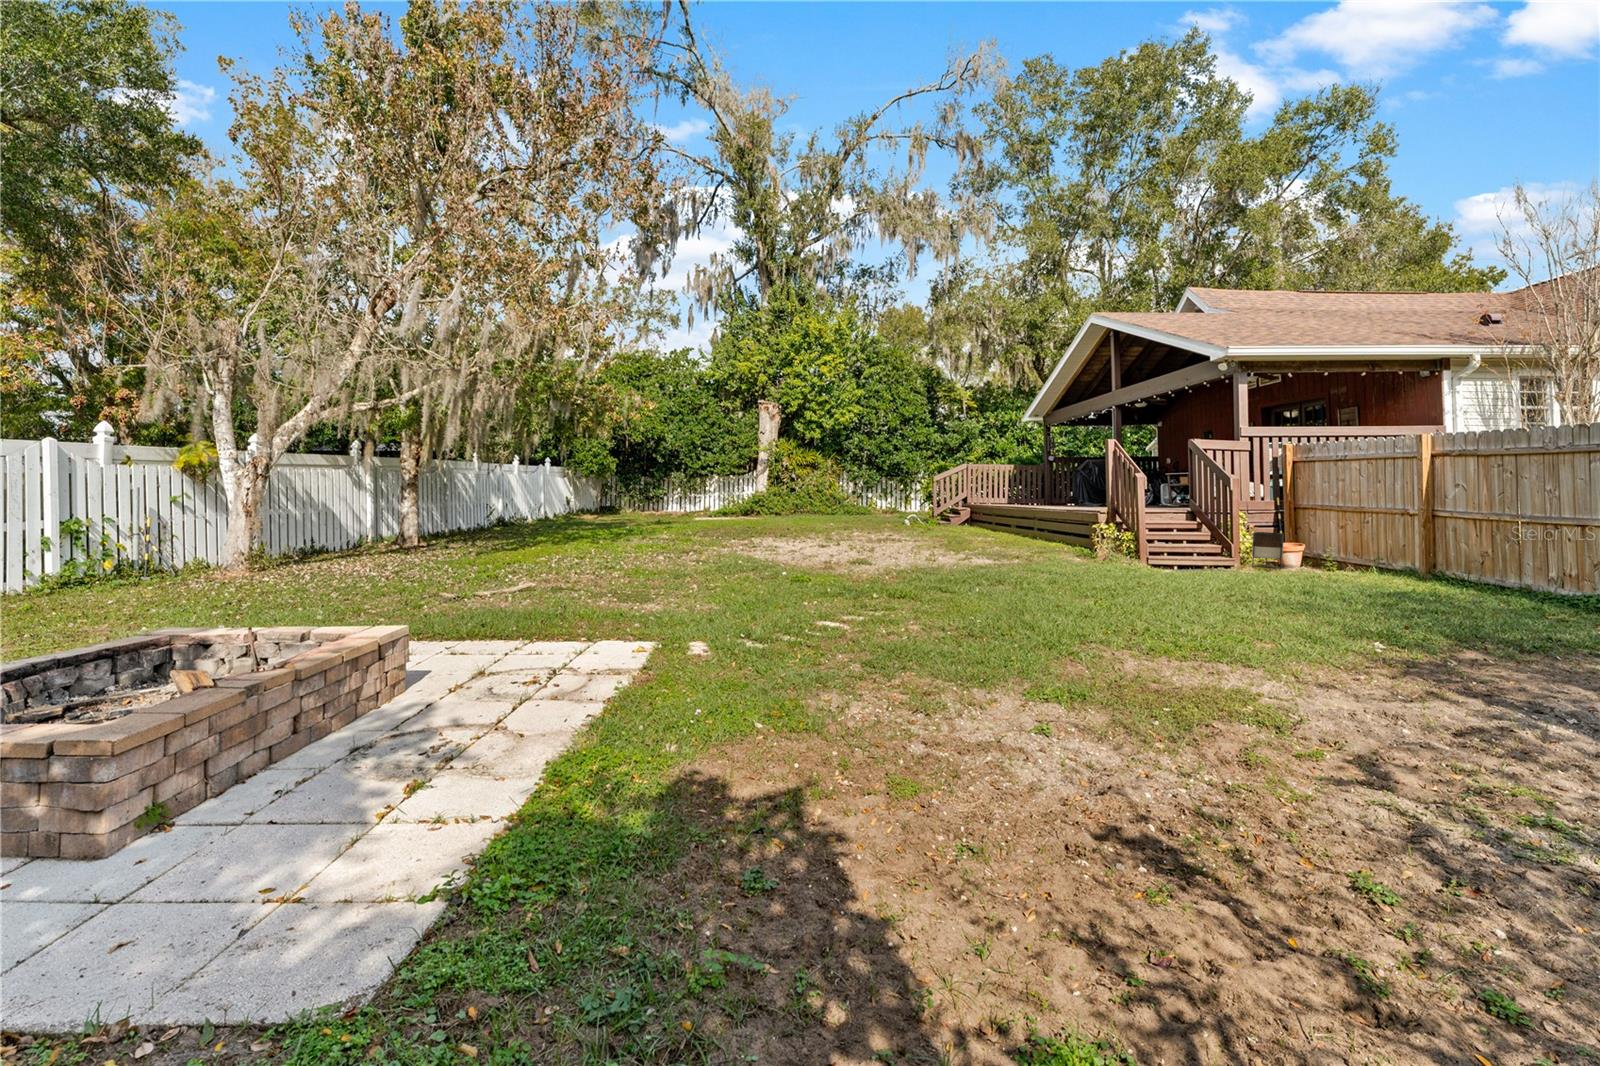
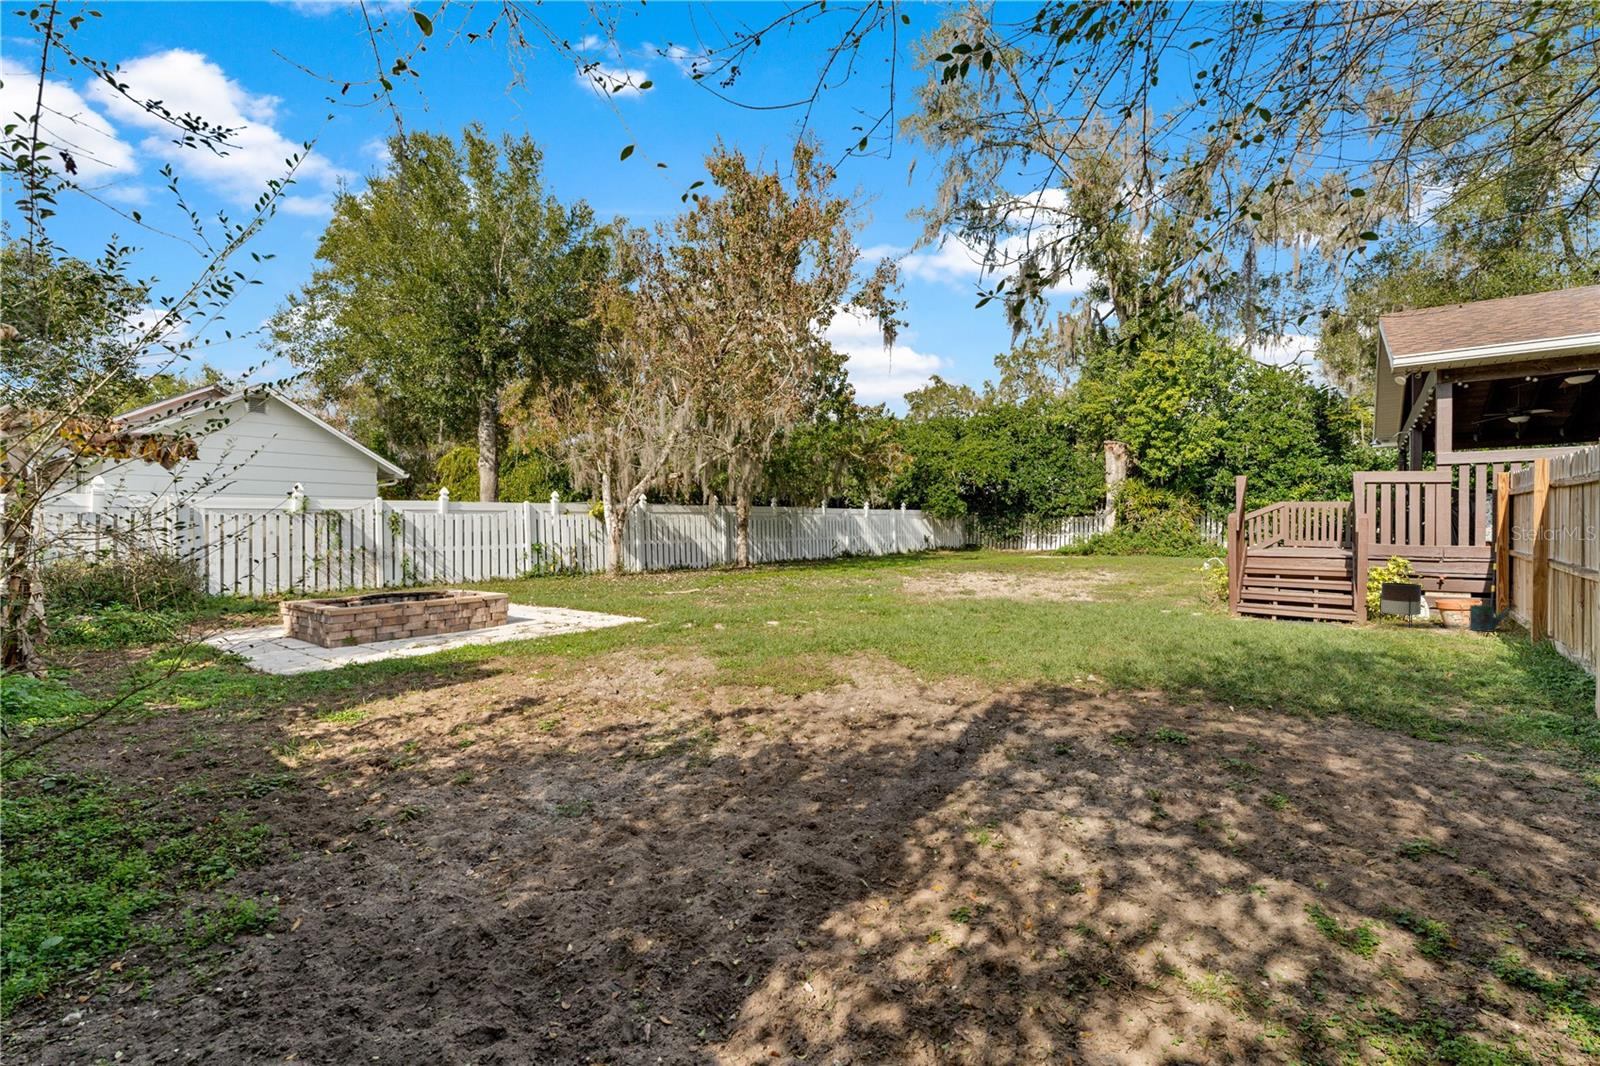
watering can: none [1296,544,1330,568] -> present [1469,604,1517,632]

